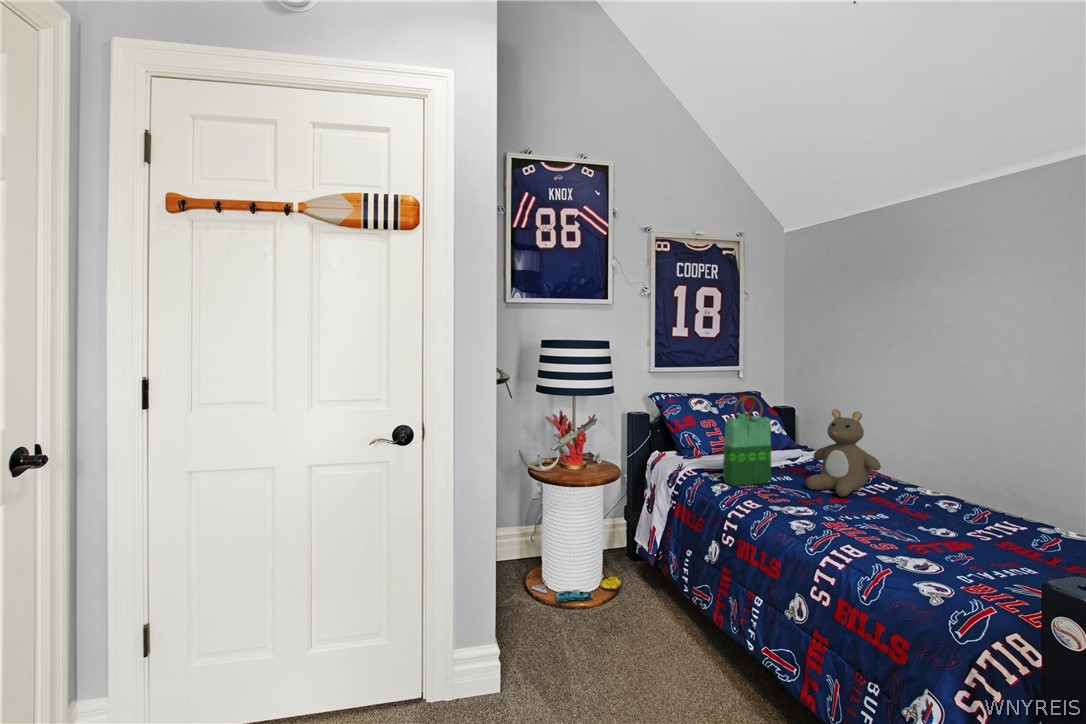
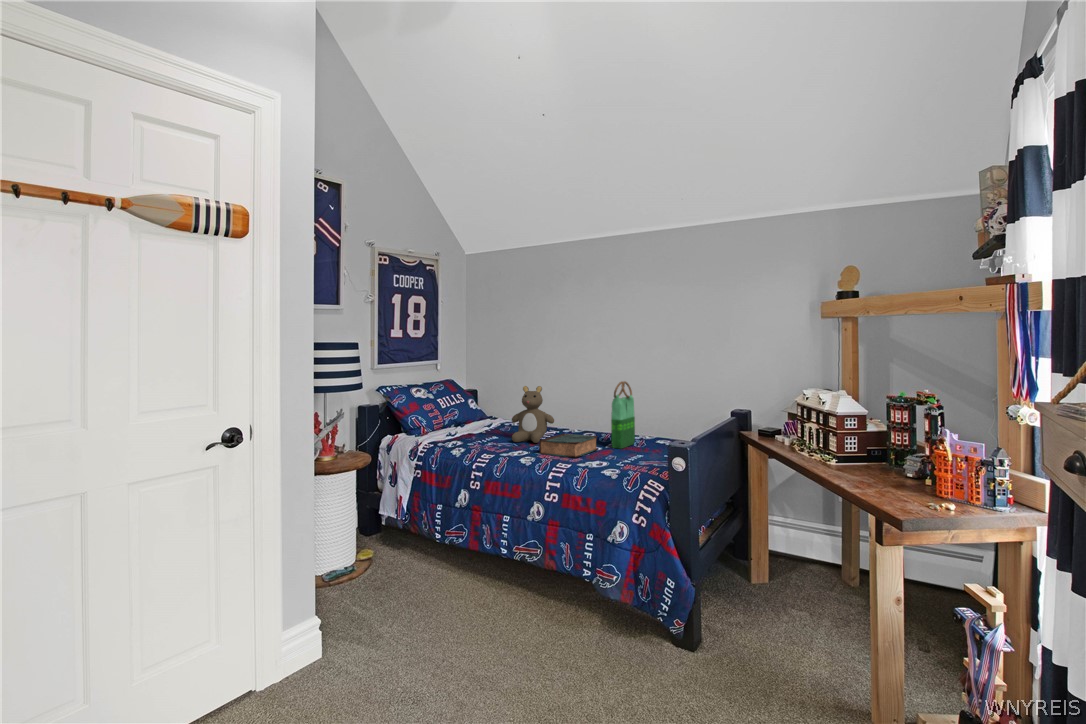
tote bag: present [723,396,771,486] -> present [611,381,635,449]
book: none [830,491,947,539] -> present [539,434,598,458]

